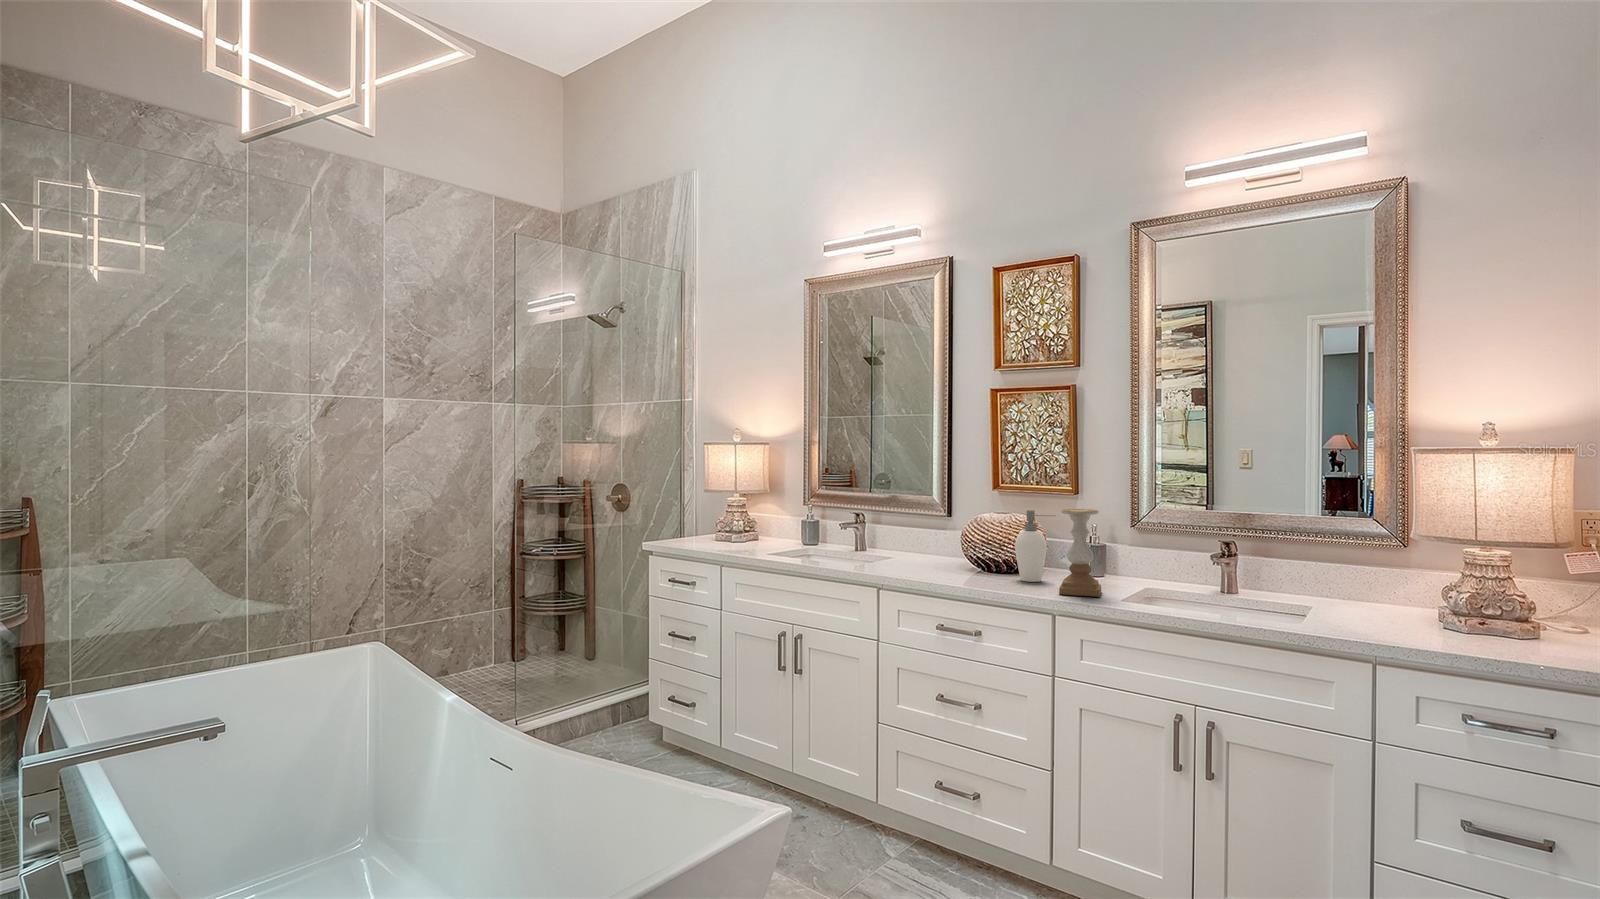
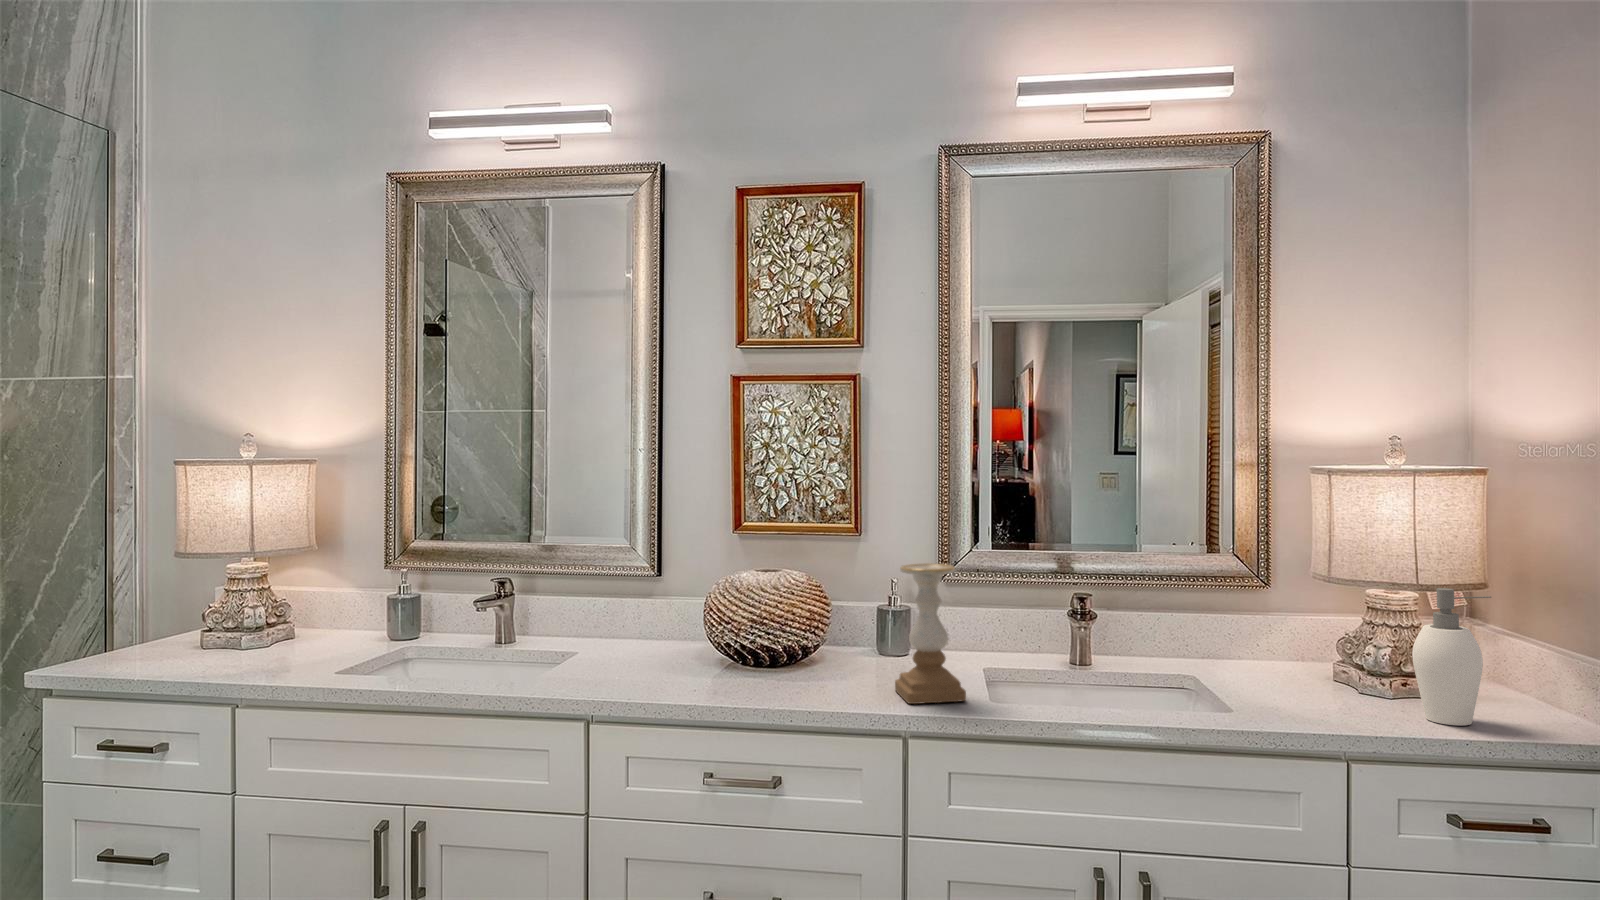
soap dispenser: present [1015,510,1055,582] -> present [1412,588,1491,725]

